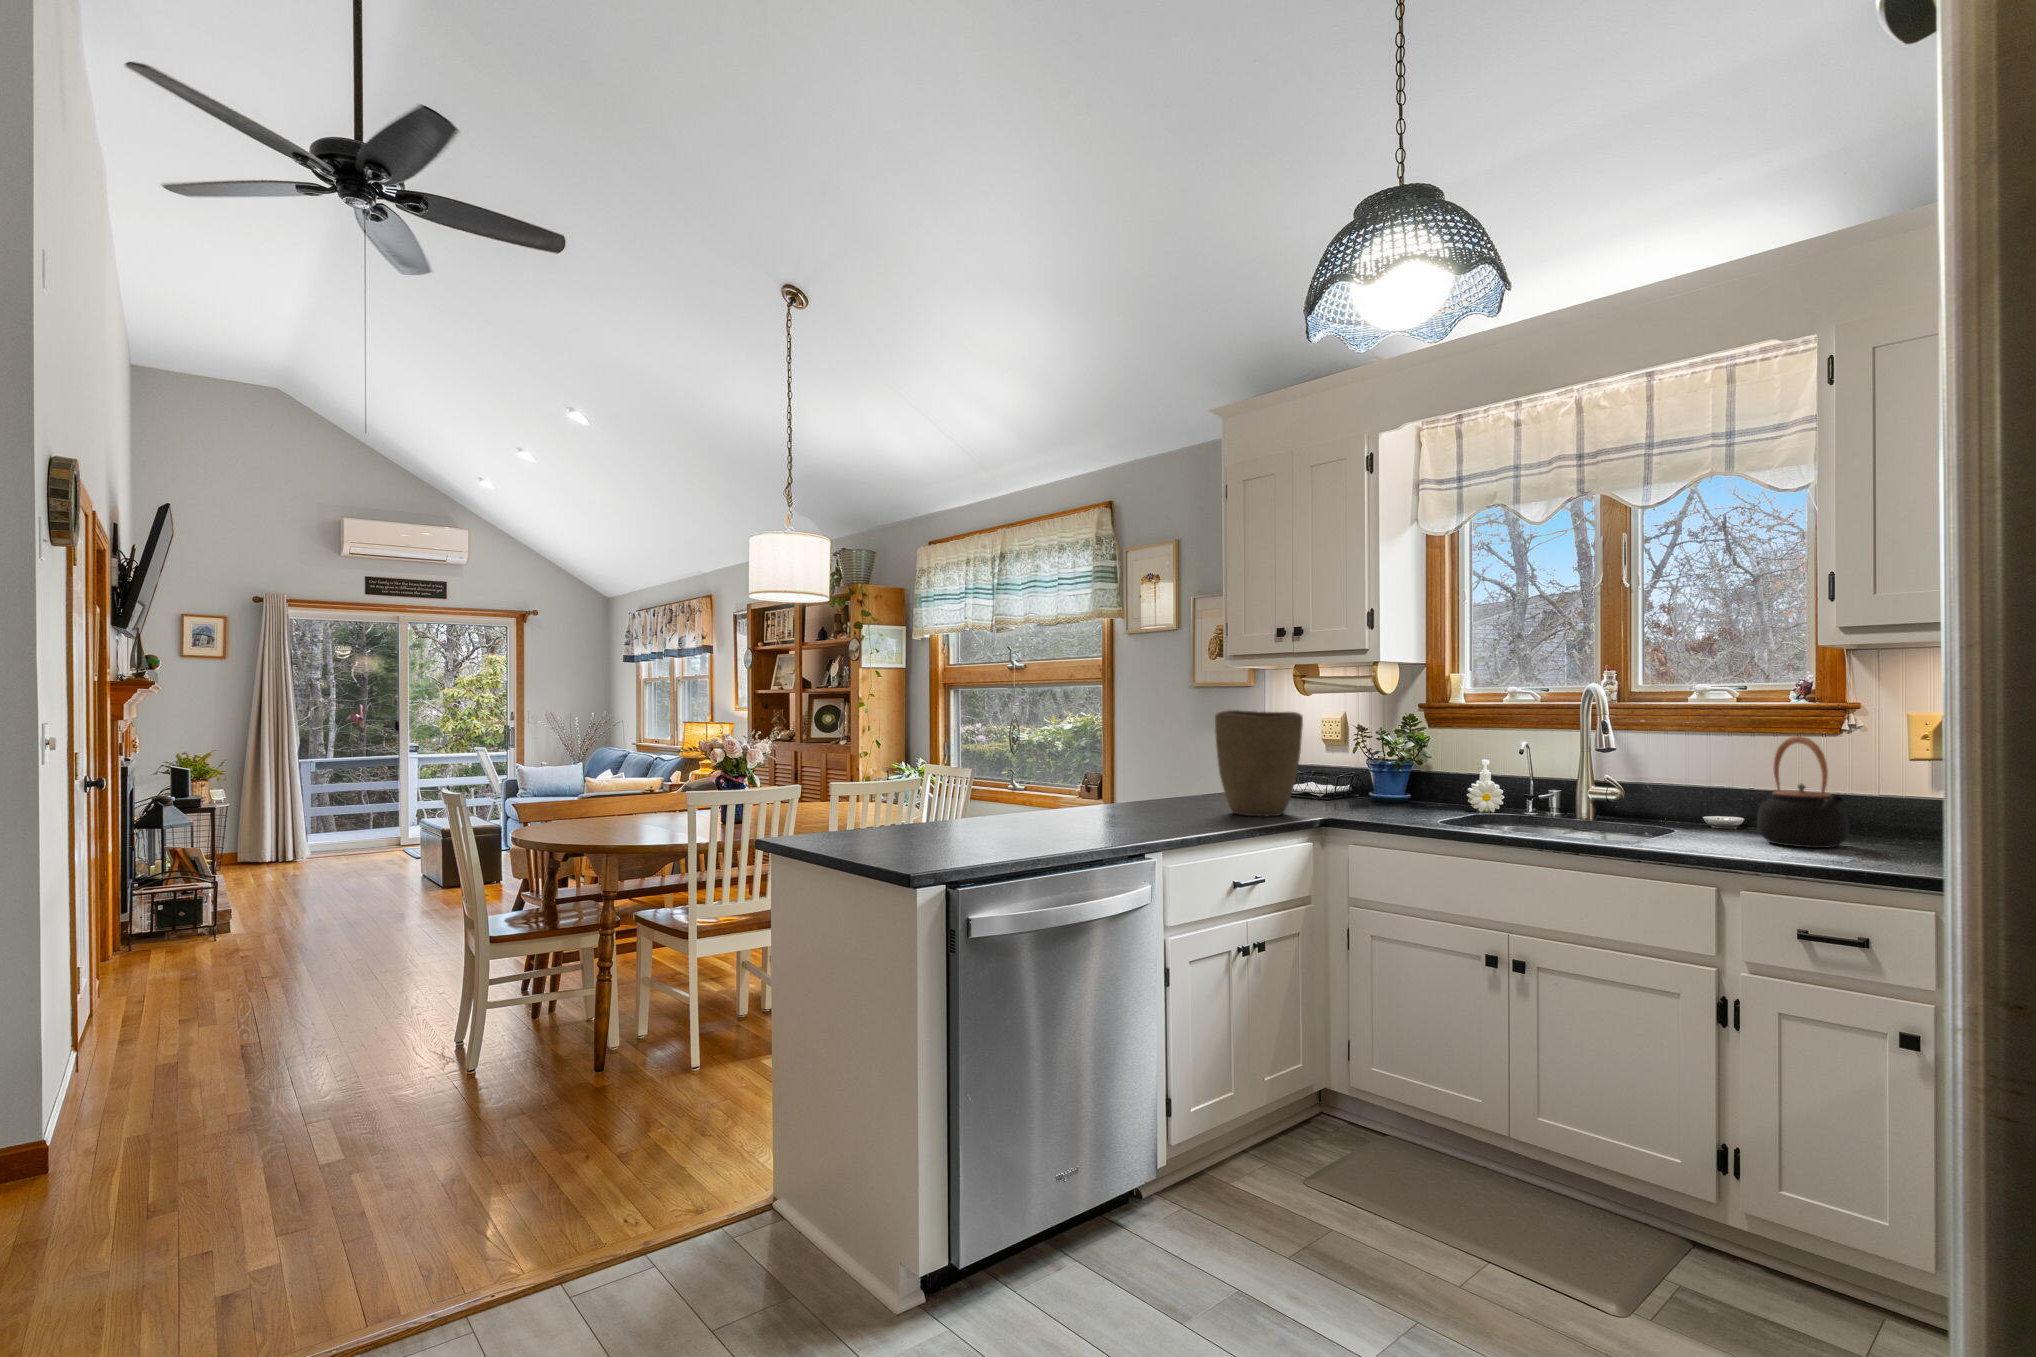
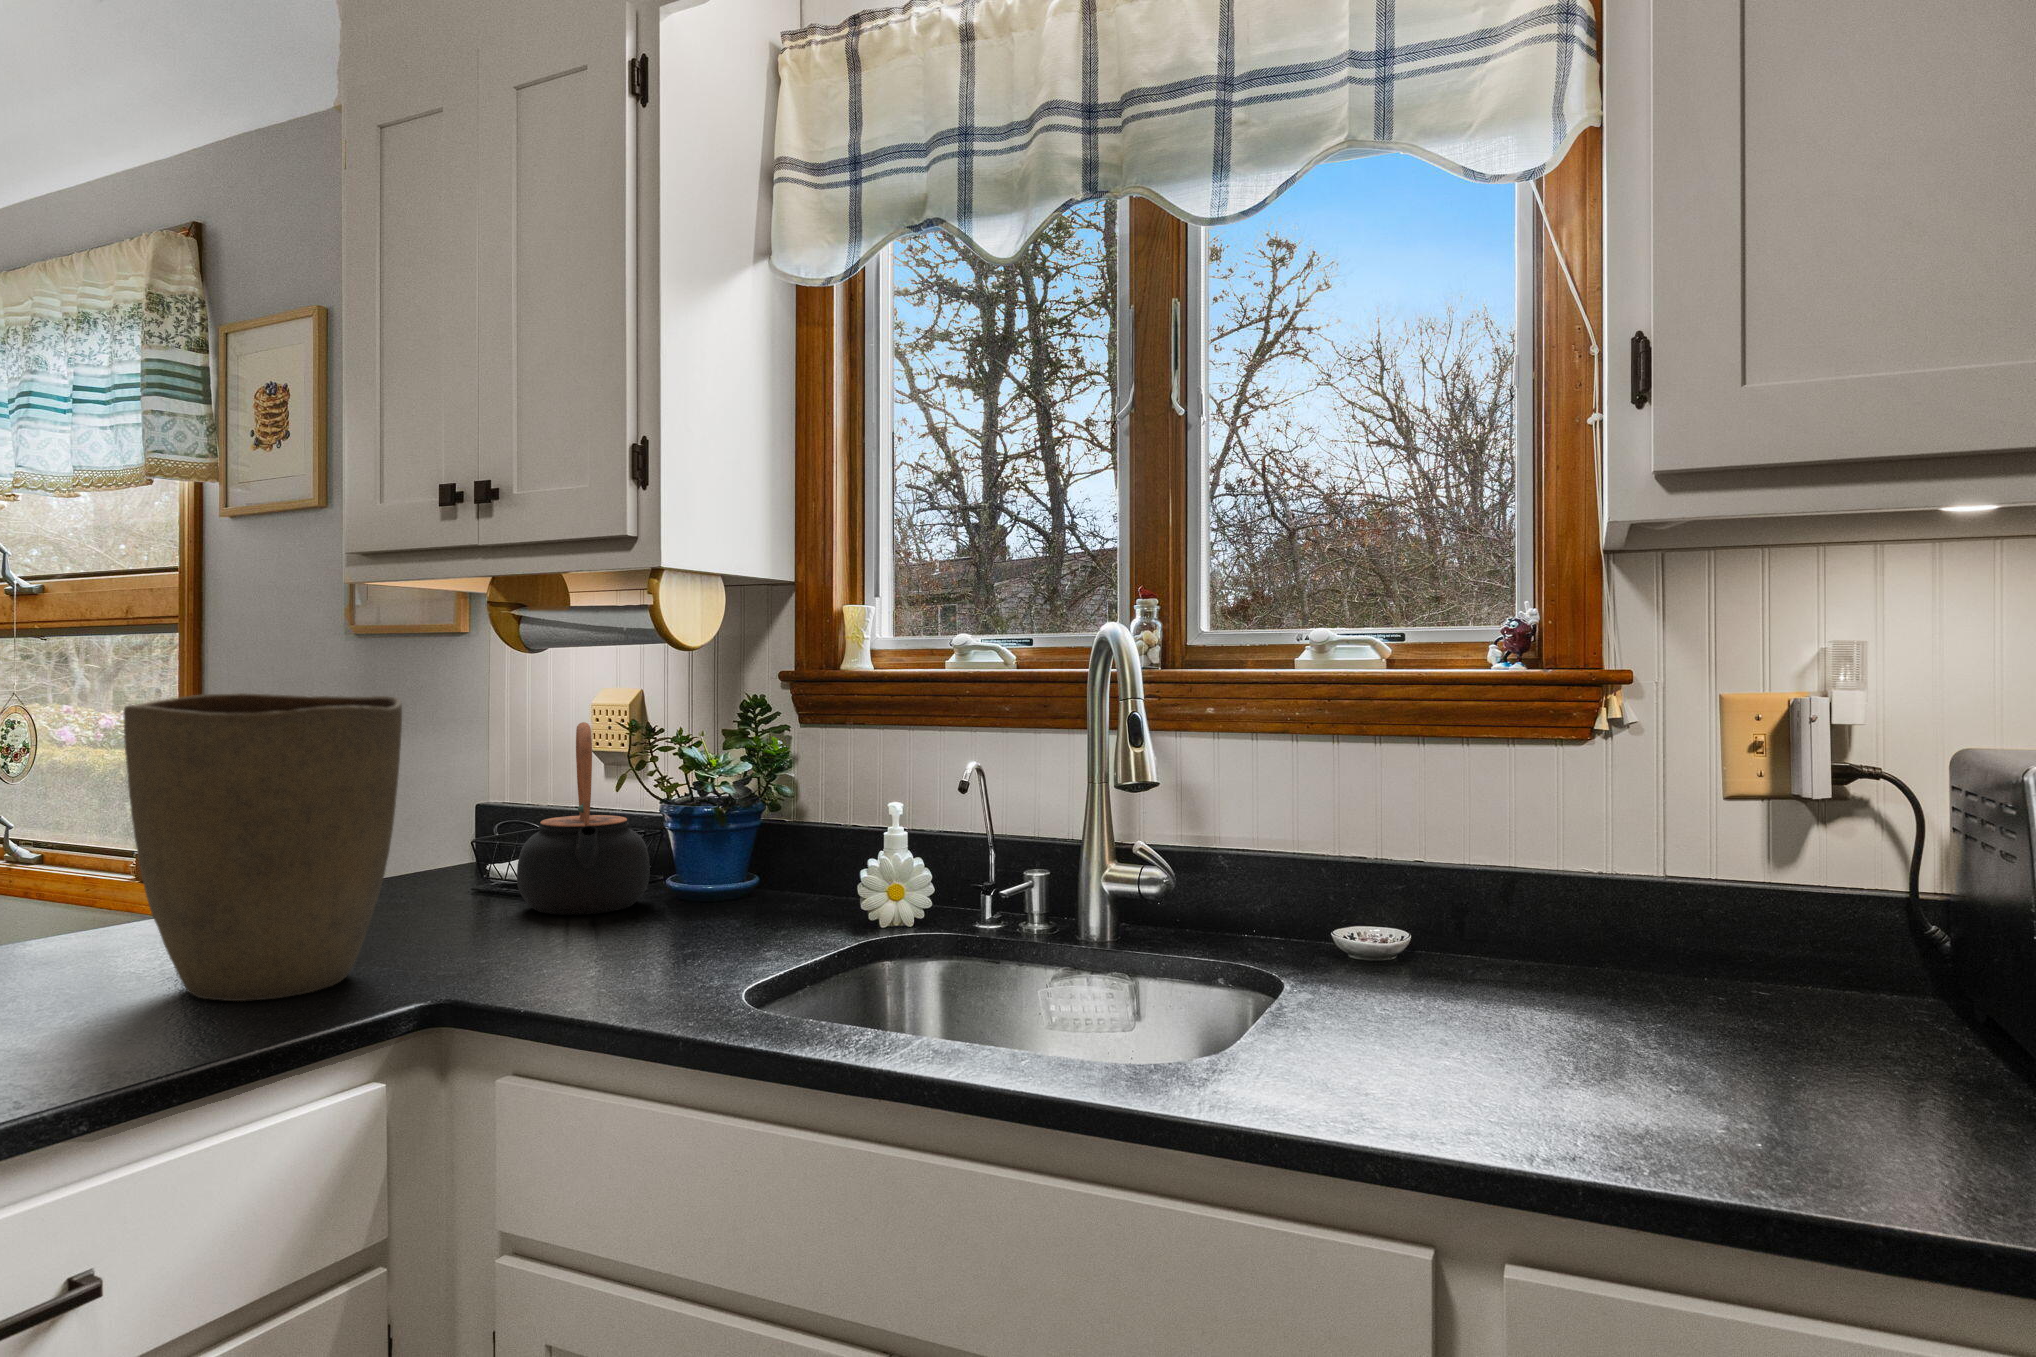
teapot: present [1757,736,1849,848] -> present [517,722,650,915]

